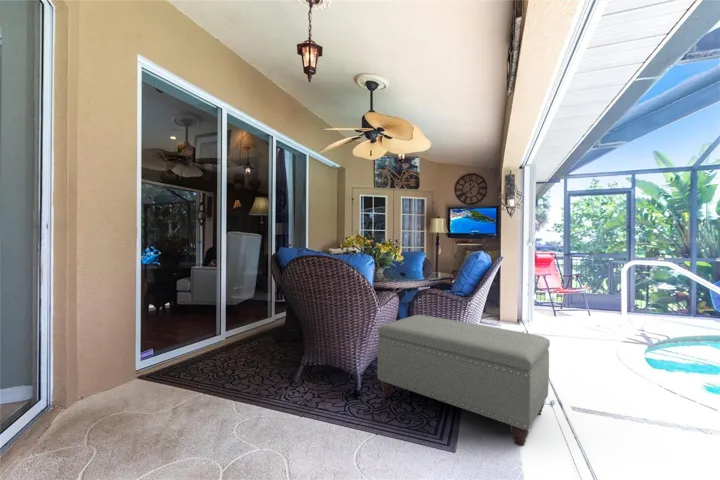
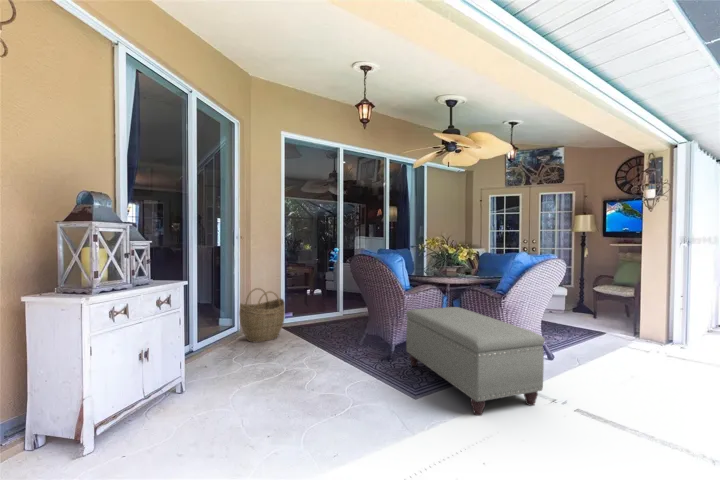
woven basket: none [67,316,161,416] -> present [239,288,285,342]

